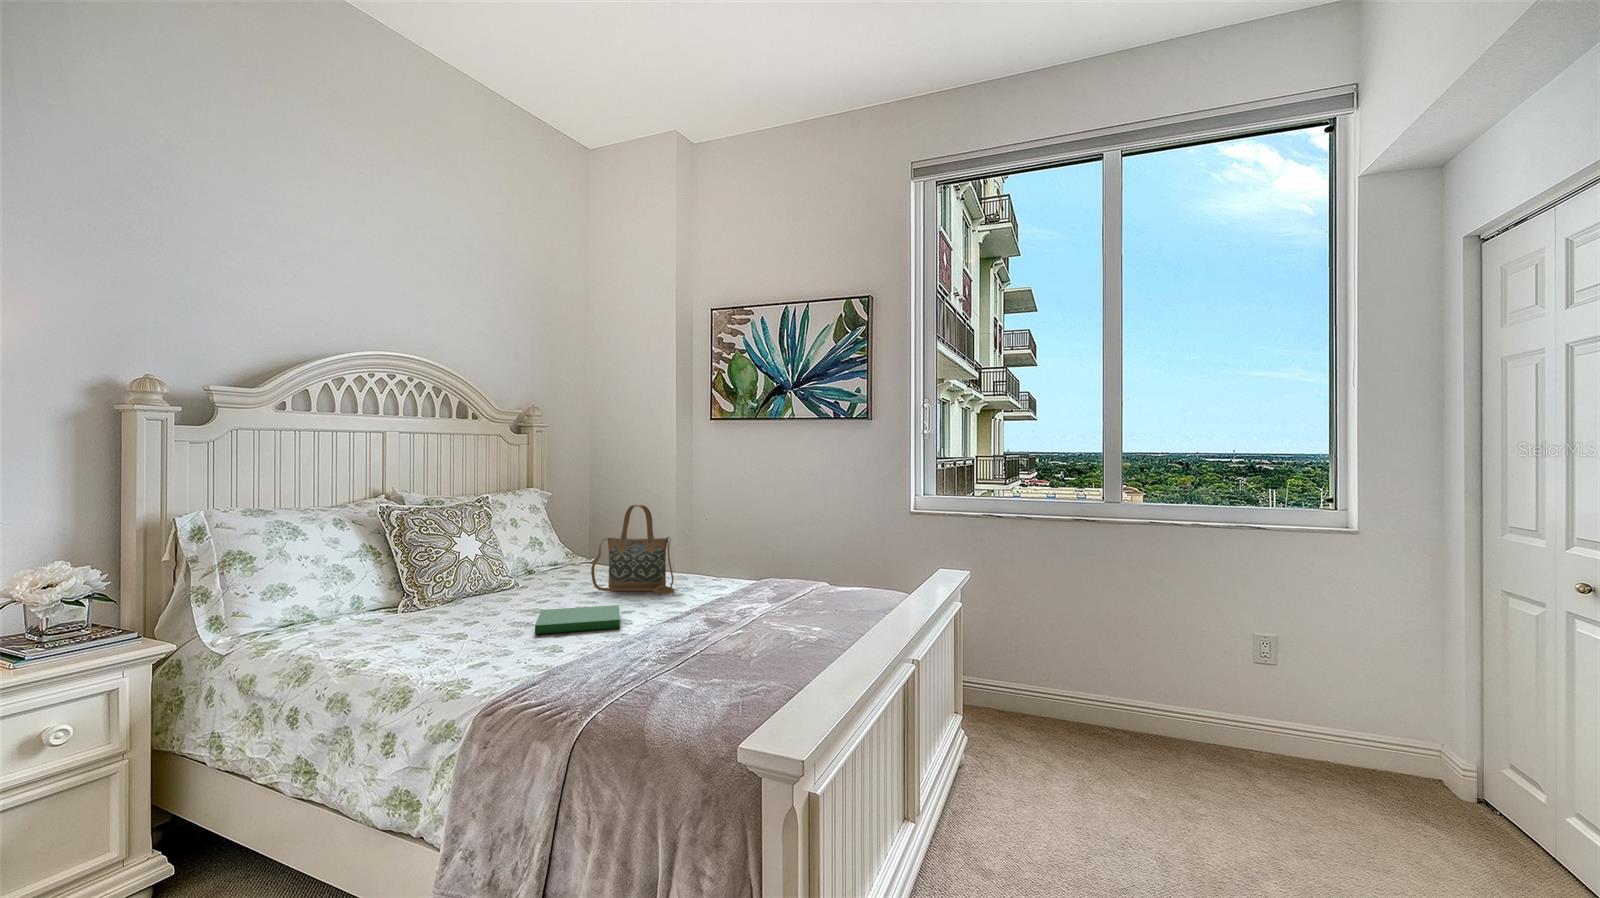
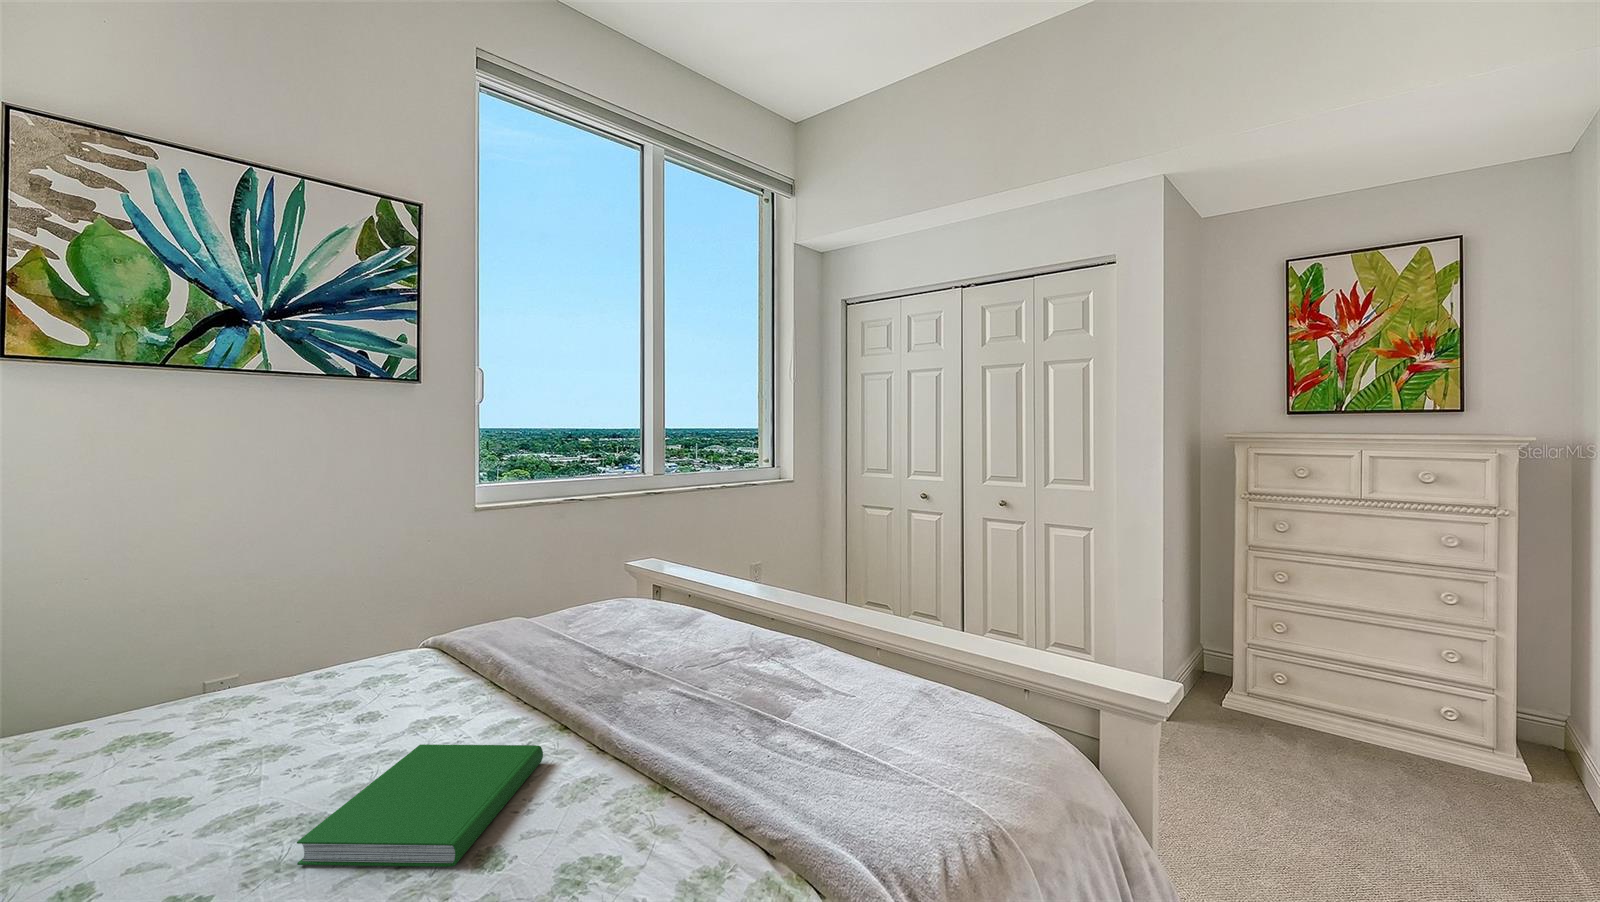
handbag: present [591,505,675,594] -> none [86,544,358,781]

